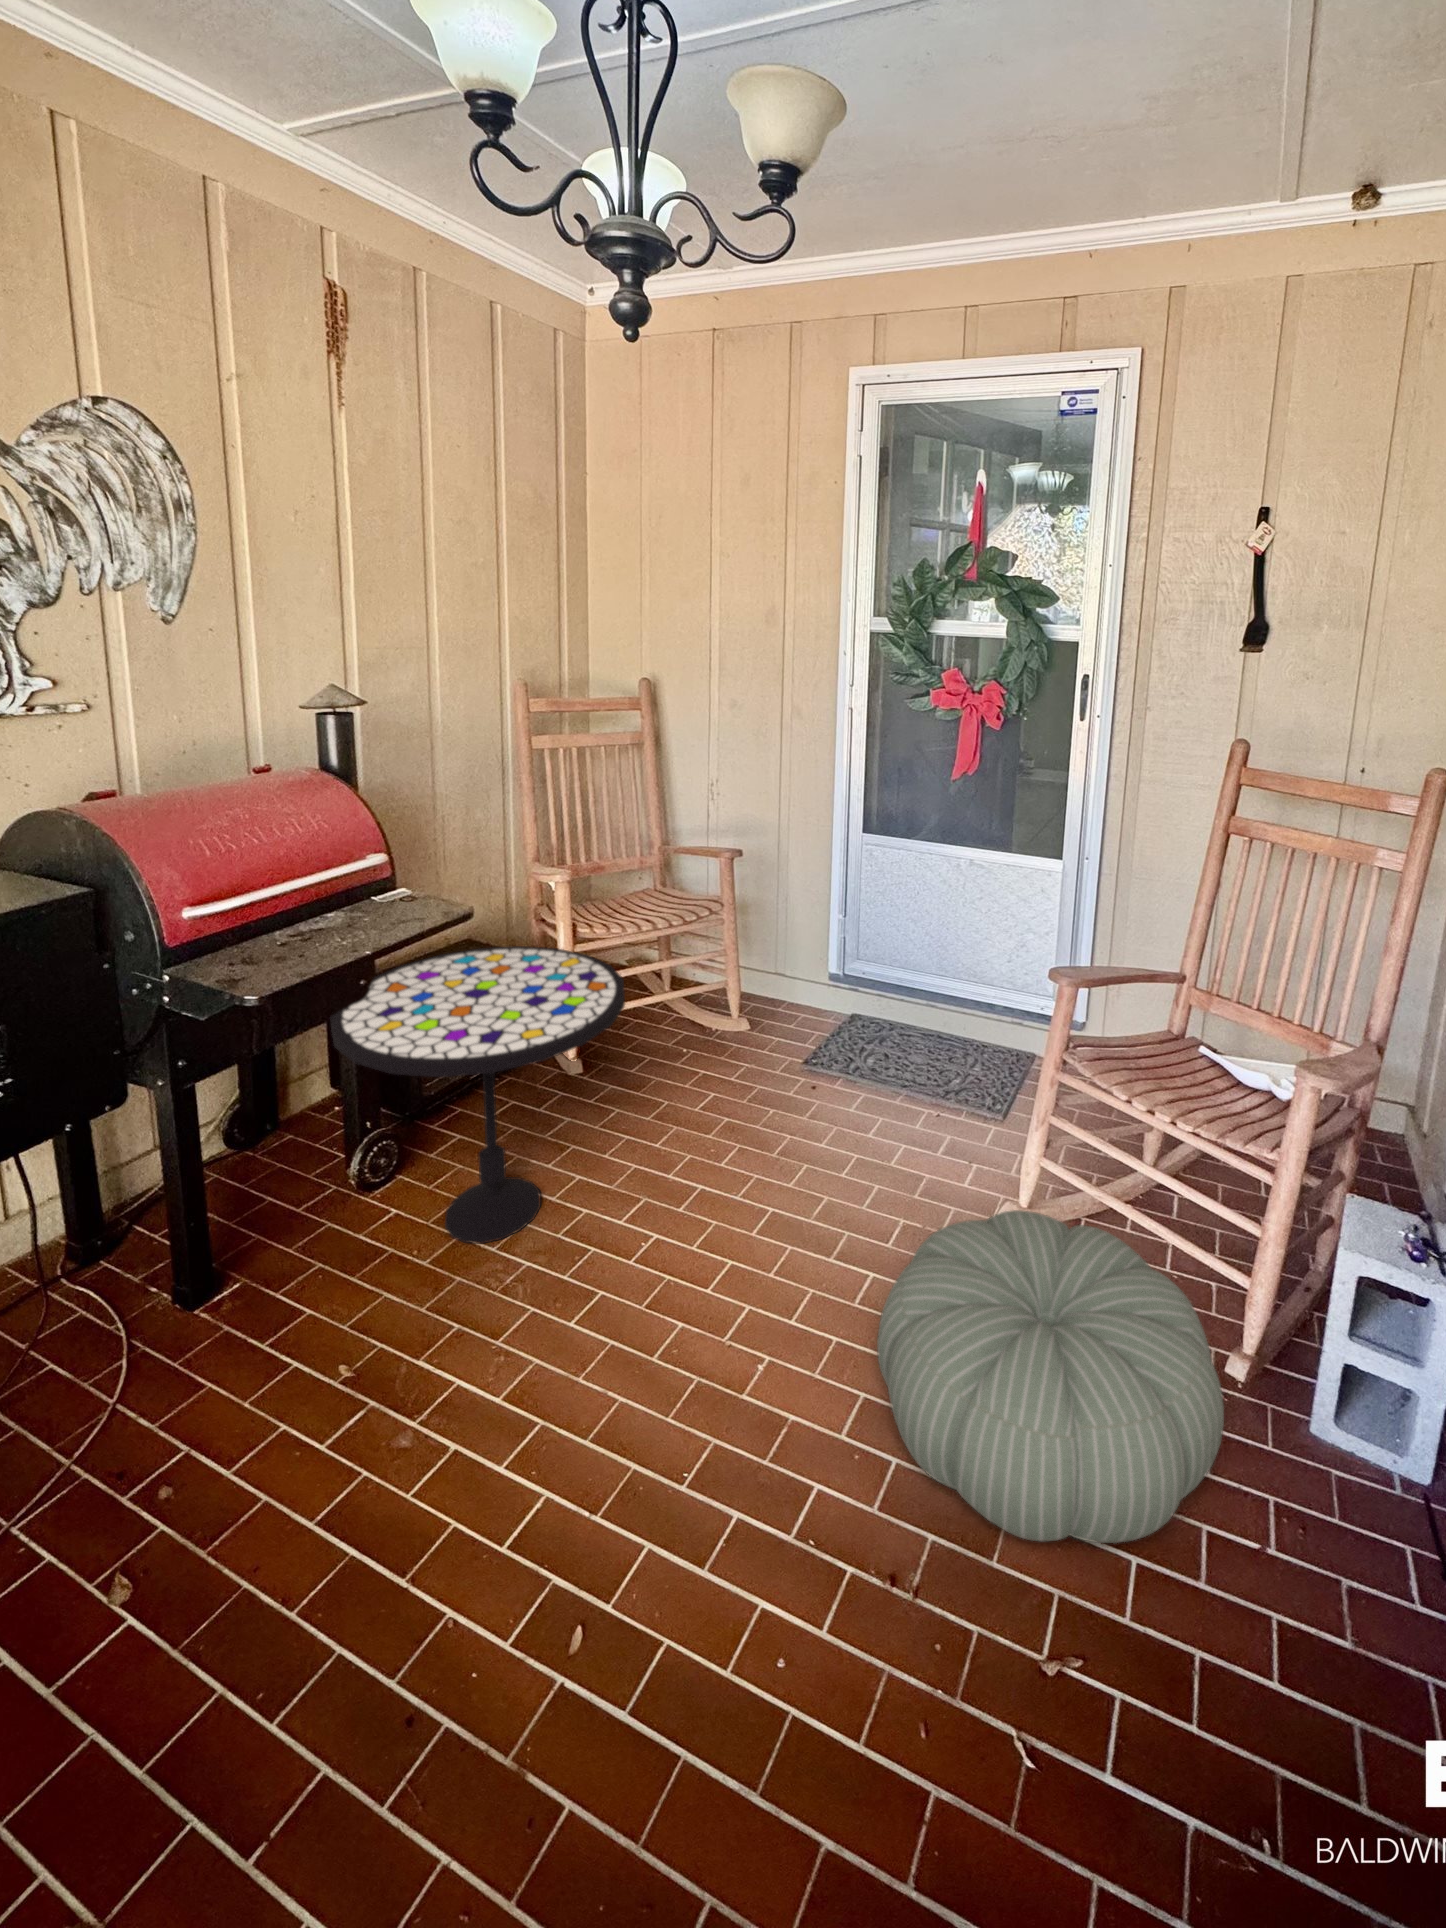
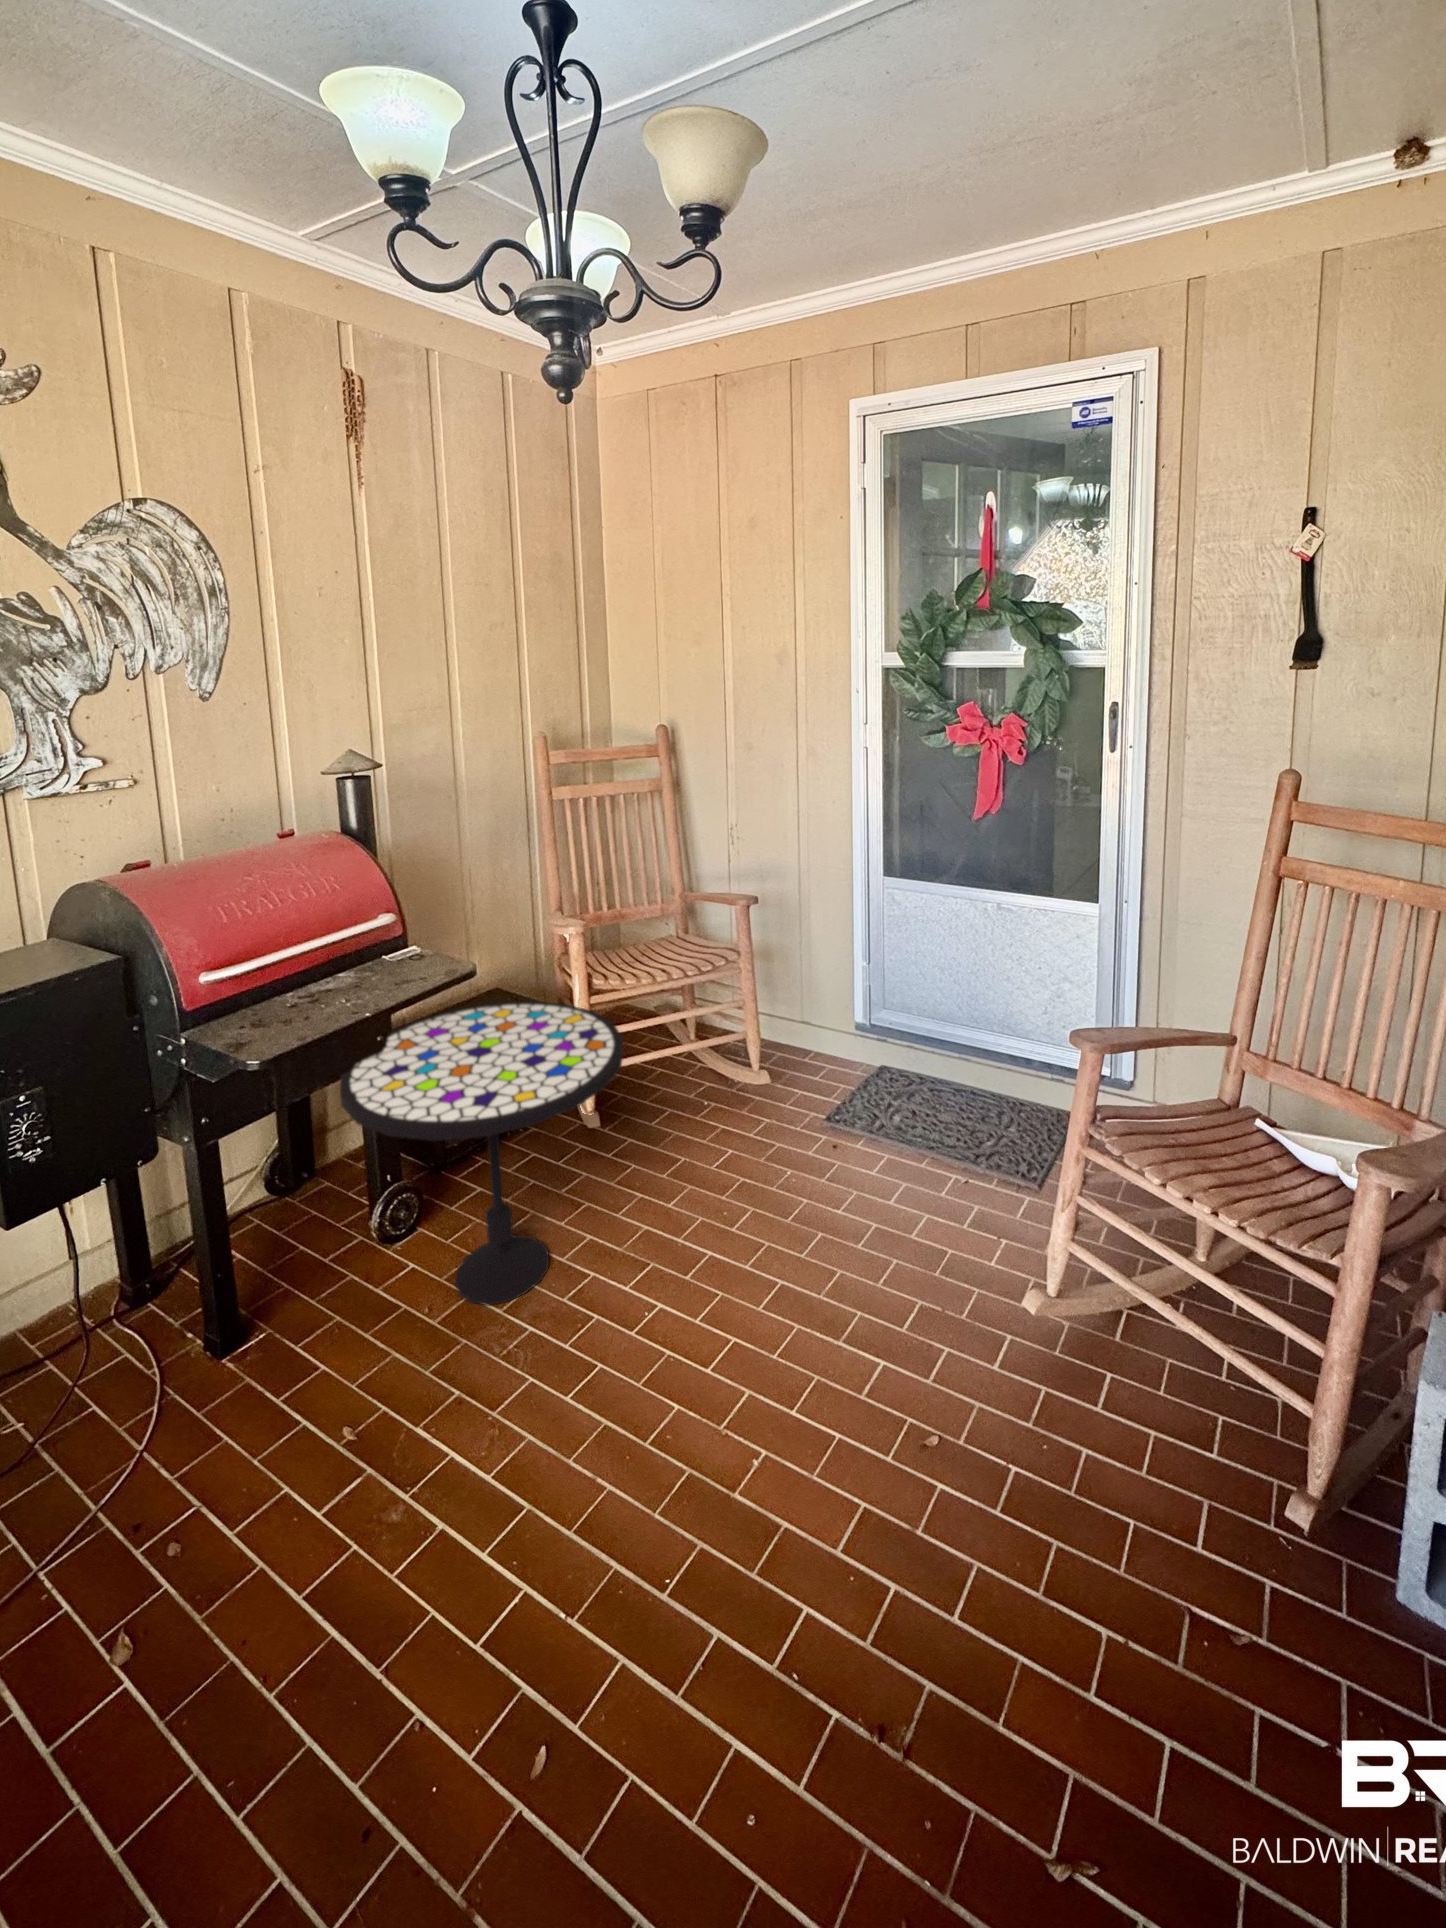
pouf: present [877,1210,1224,1543] -> none [874,1305,1277,1720]

